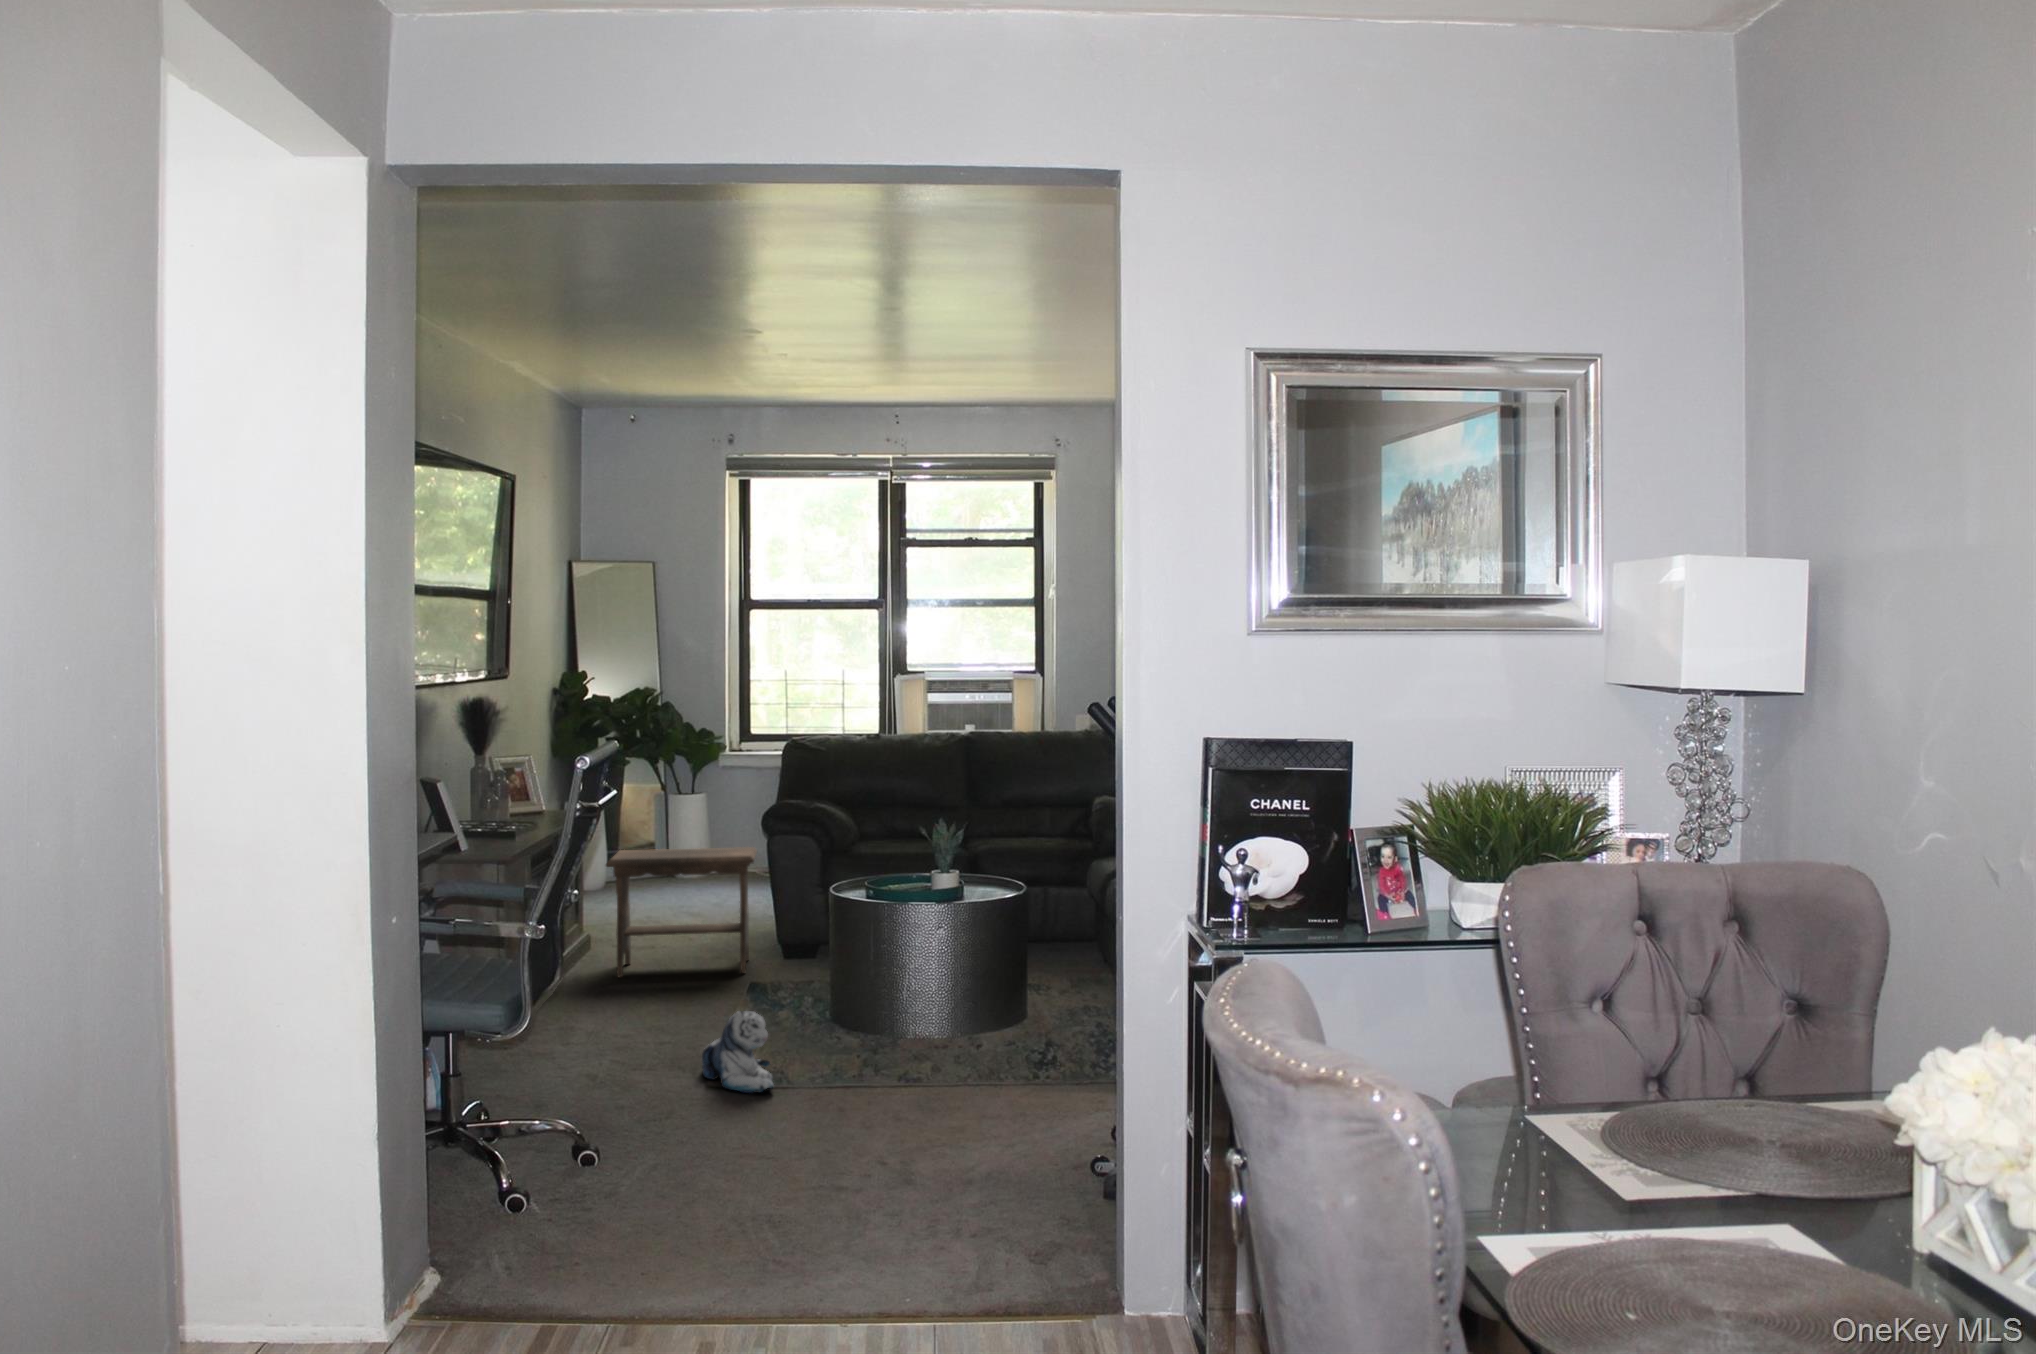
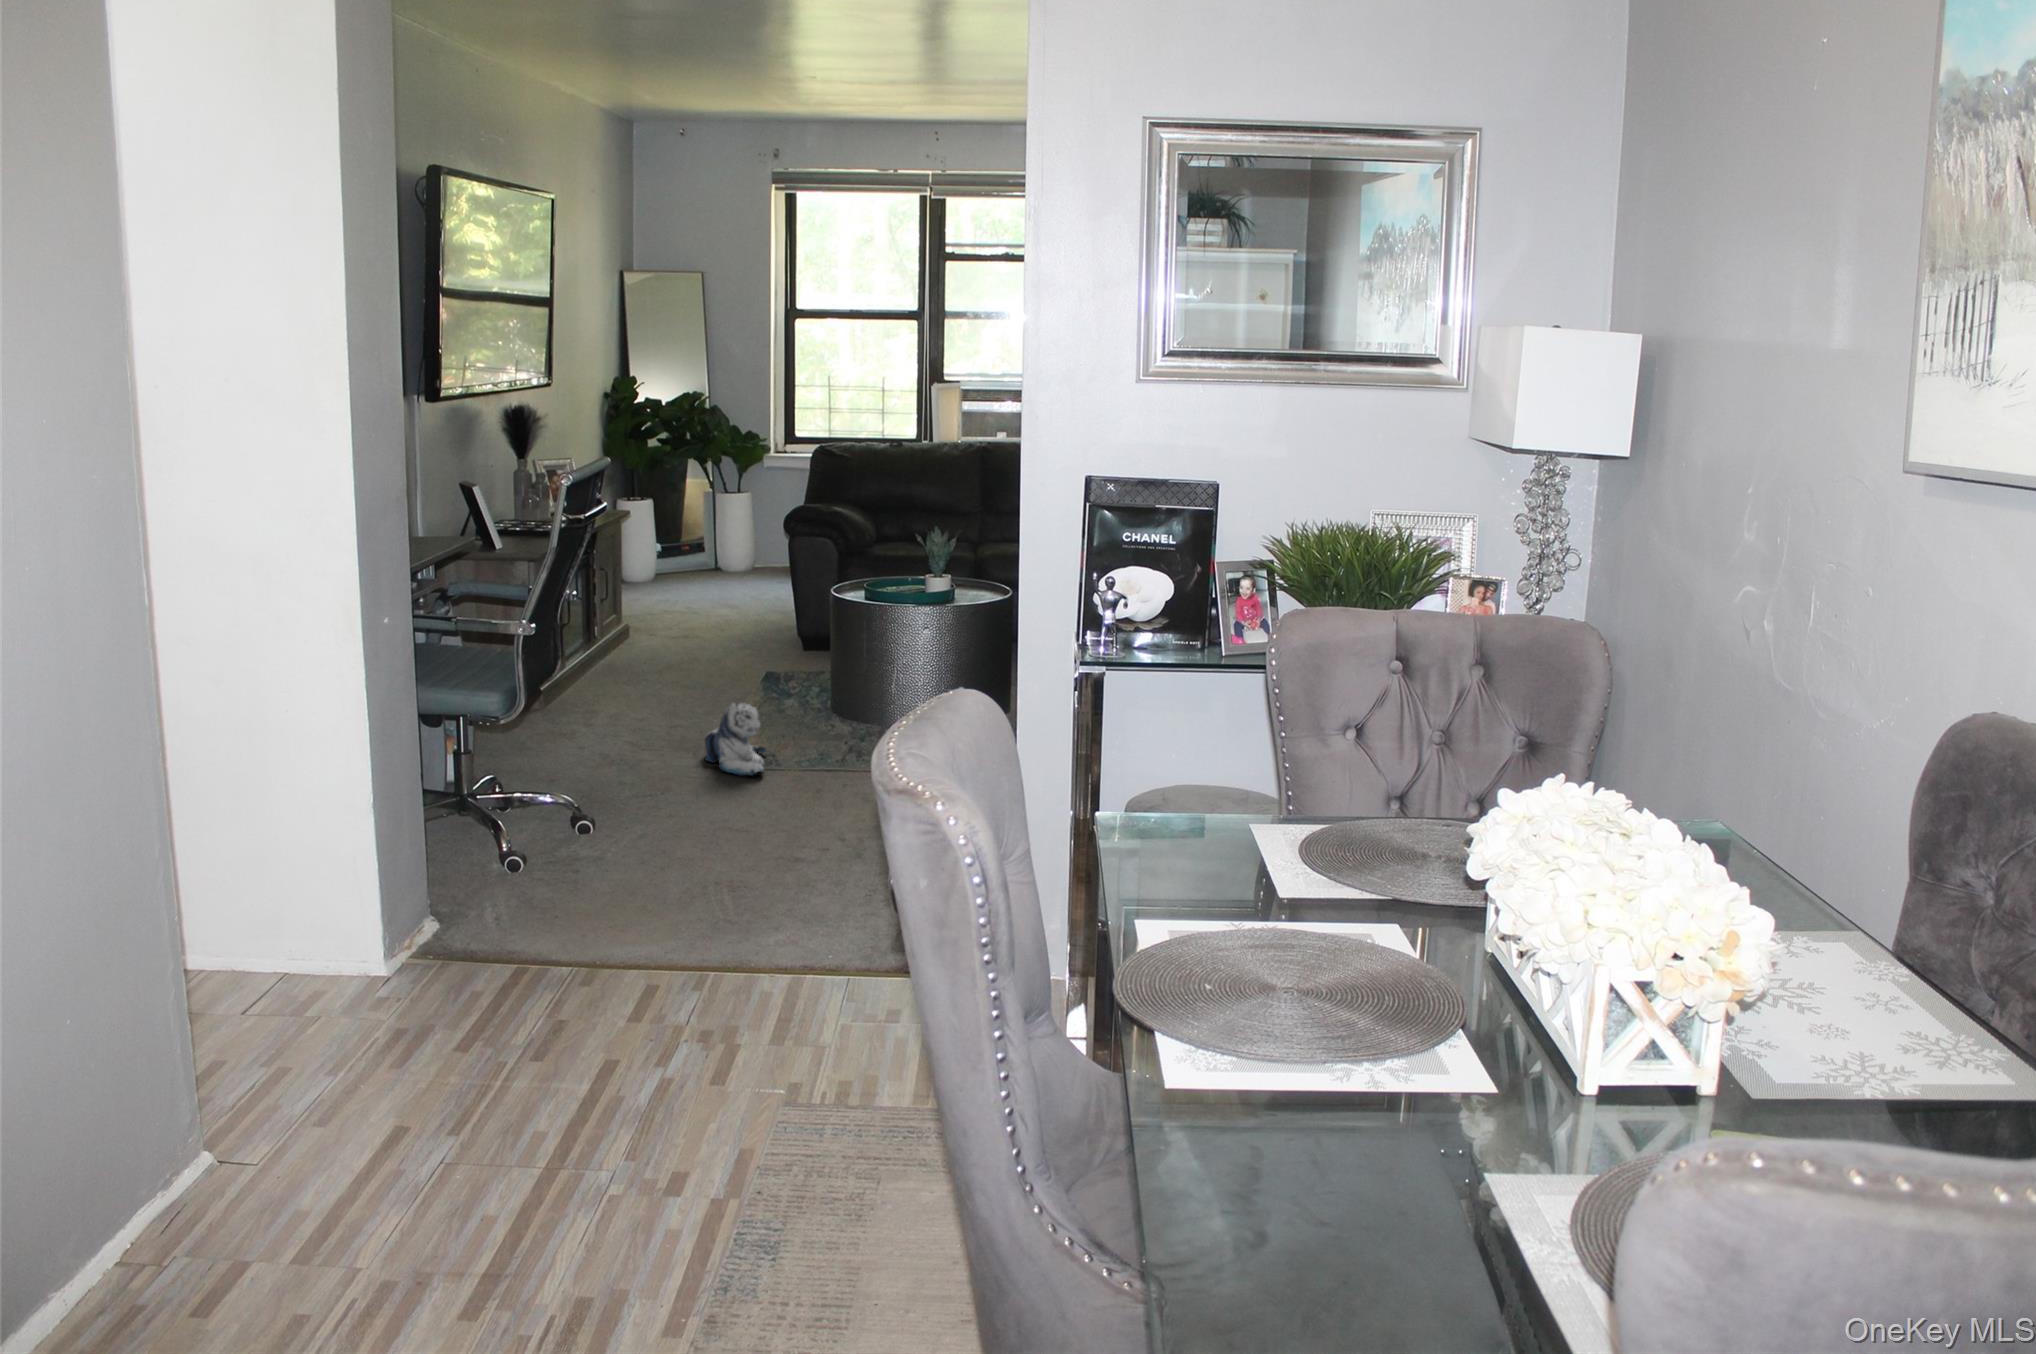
footstool: present [606,847,757,977] -> none [636,550,781,667]

